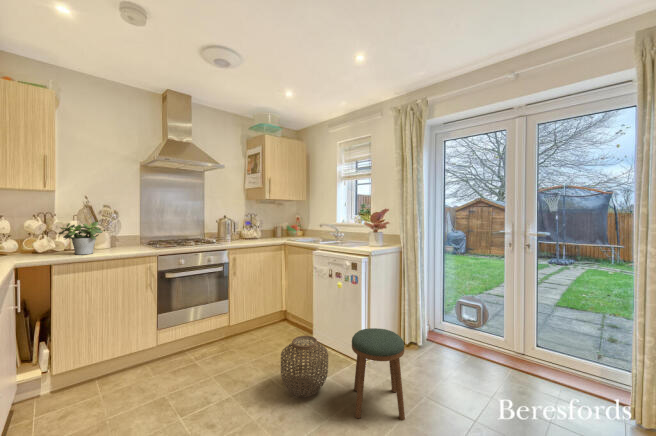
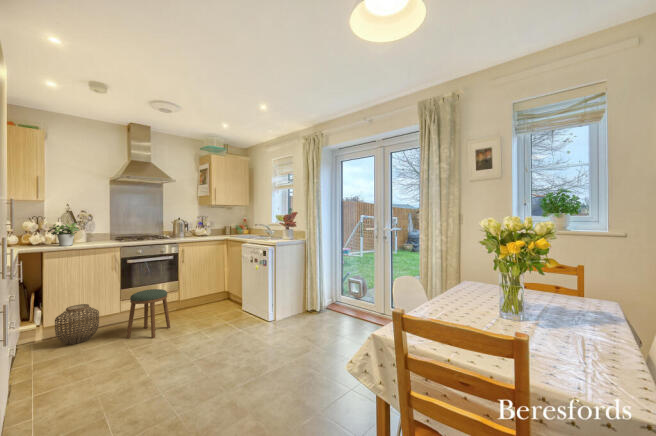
stool: present [352,328,405,420] -> present [126,289,170,338]
woven basket: present [281,336,328,397] -> present [55,304,99,344]

